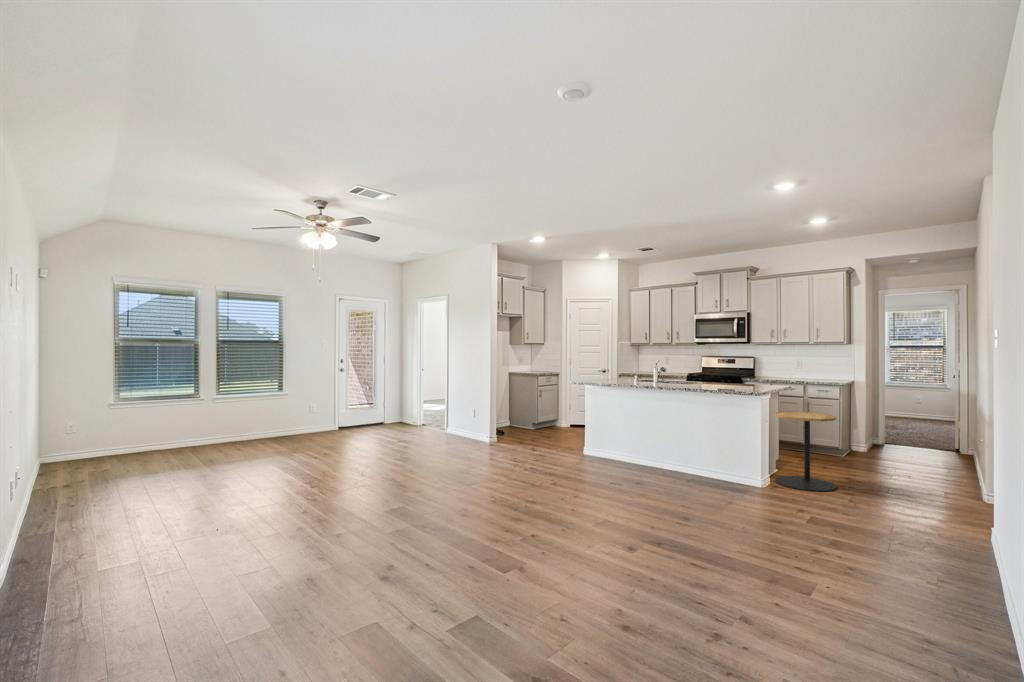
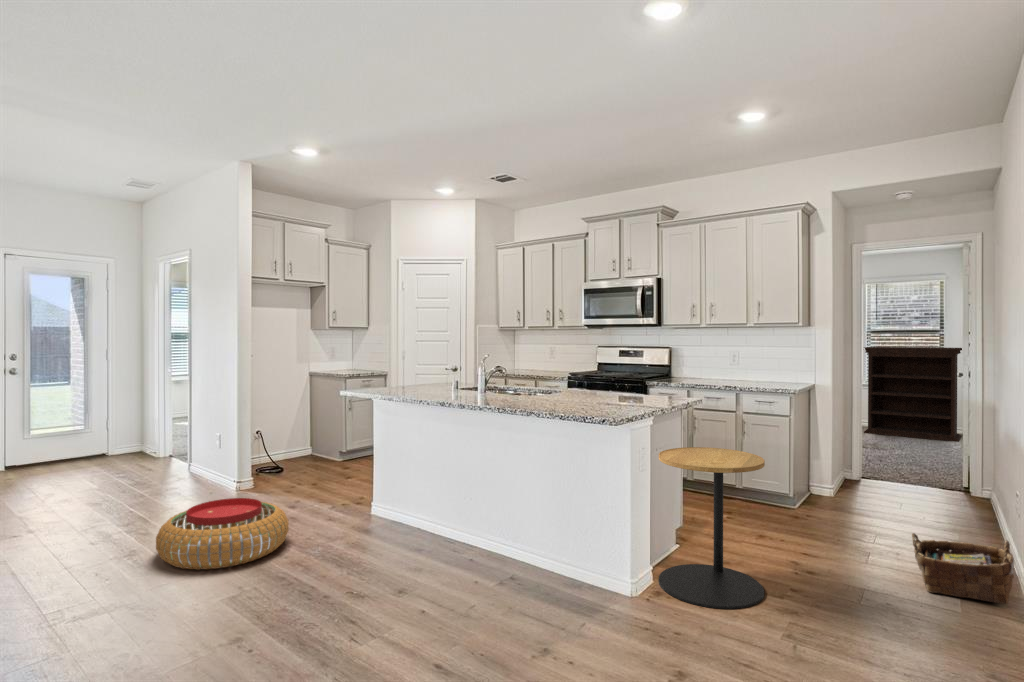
bookshelf: none [882,357,961,426] -> present [864,347,962,442]
pouf: none [492,438,557,471] -> present [156,498,289,570]
woven basket: none [919,460,978,493] -> present [912,533,1014,604]

